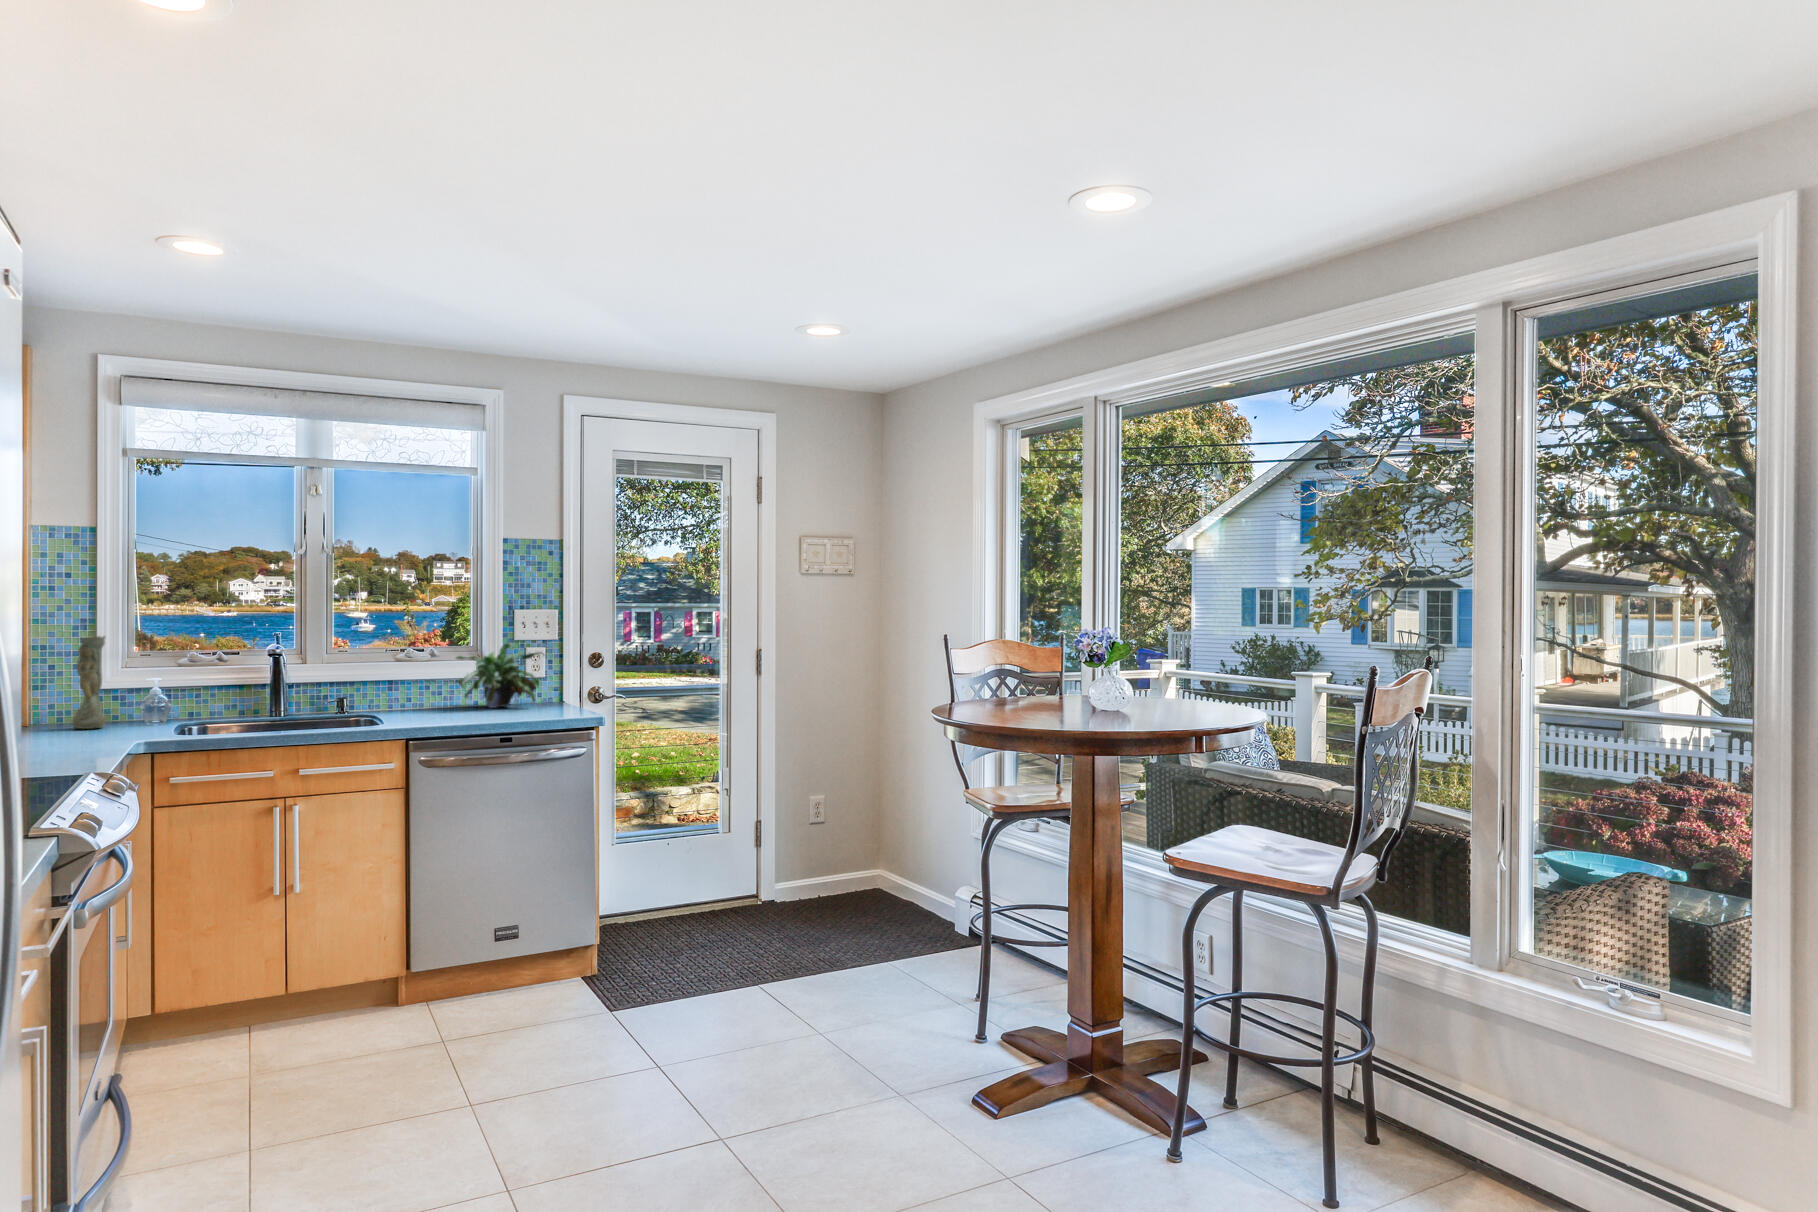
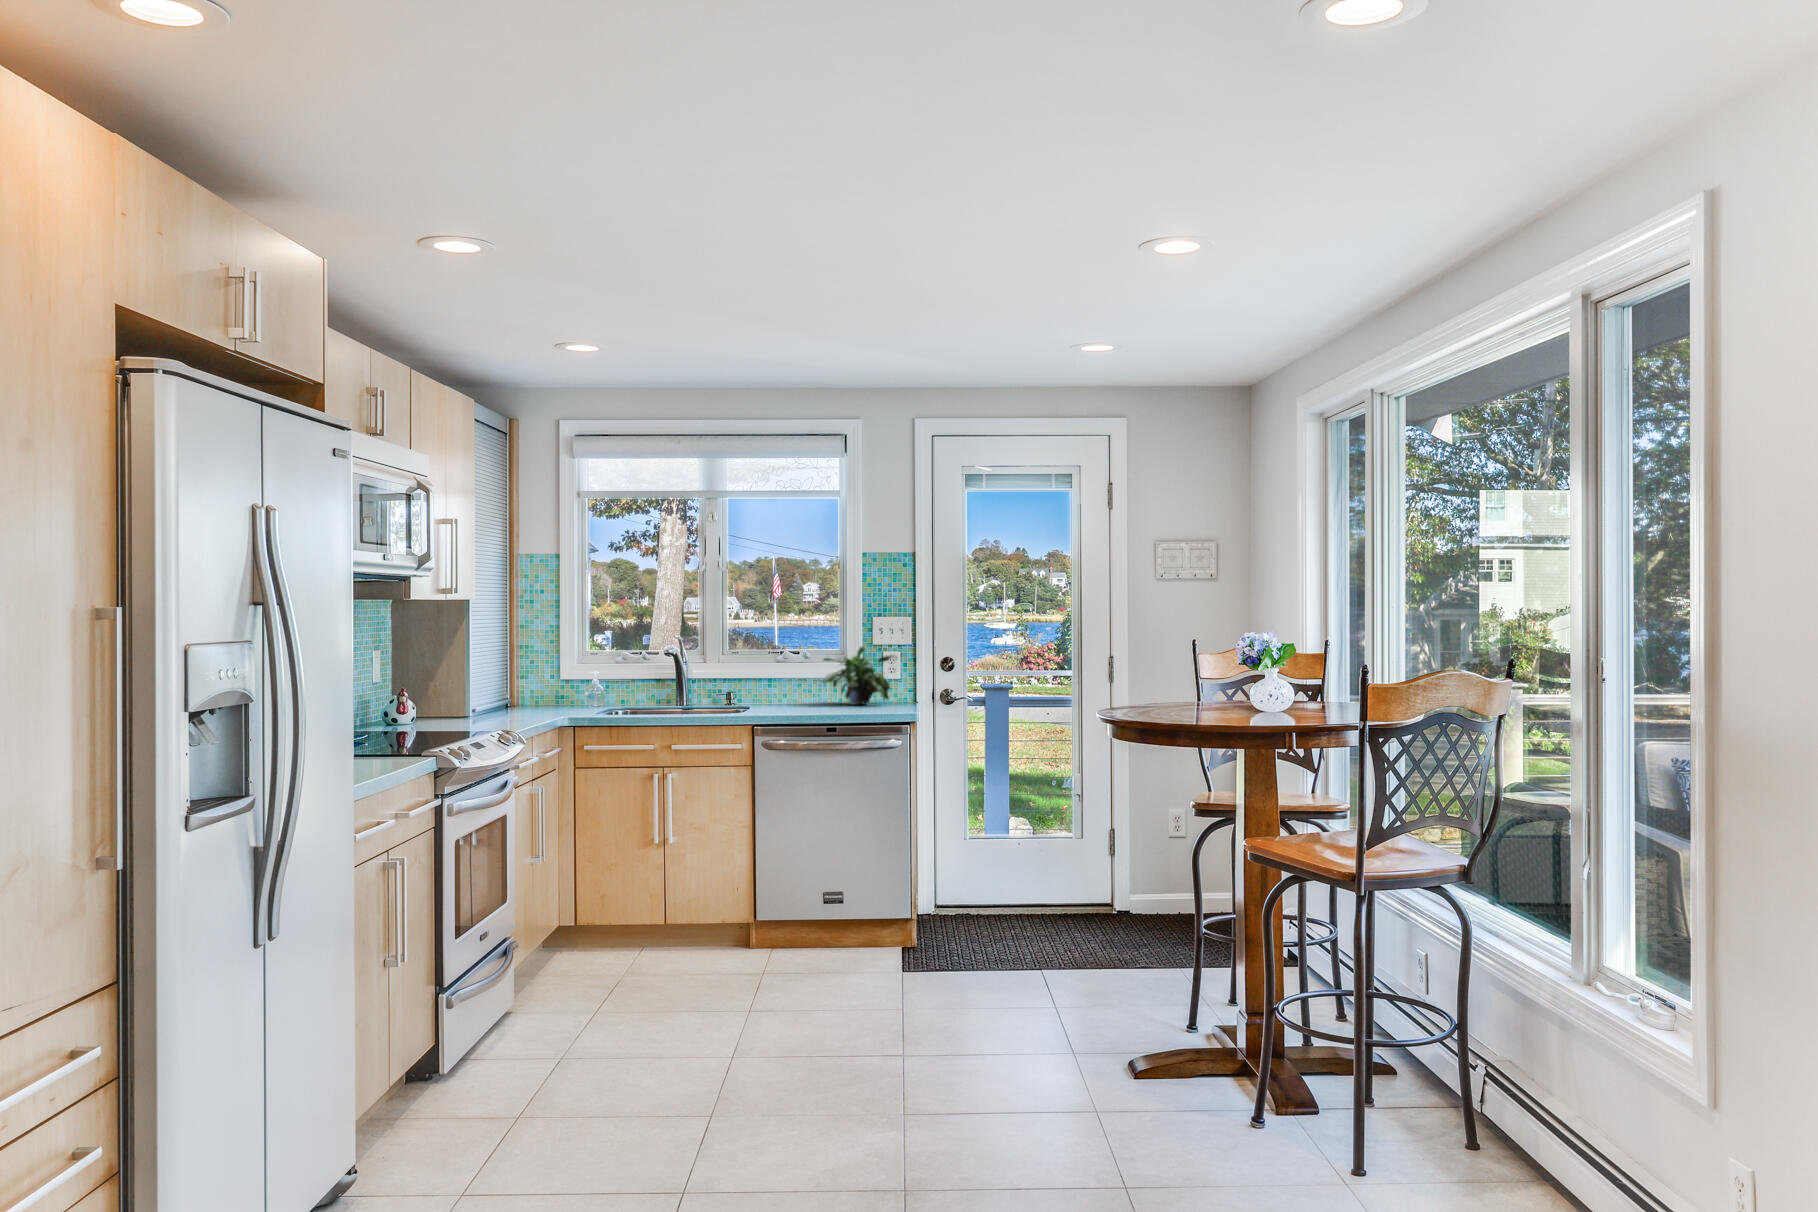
vase: present [73,636,105,729] -> none [540,638,562,708]

